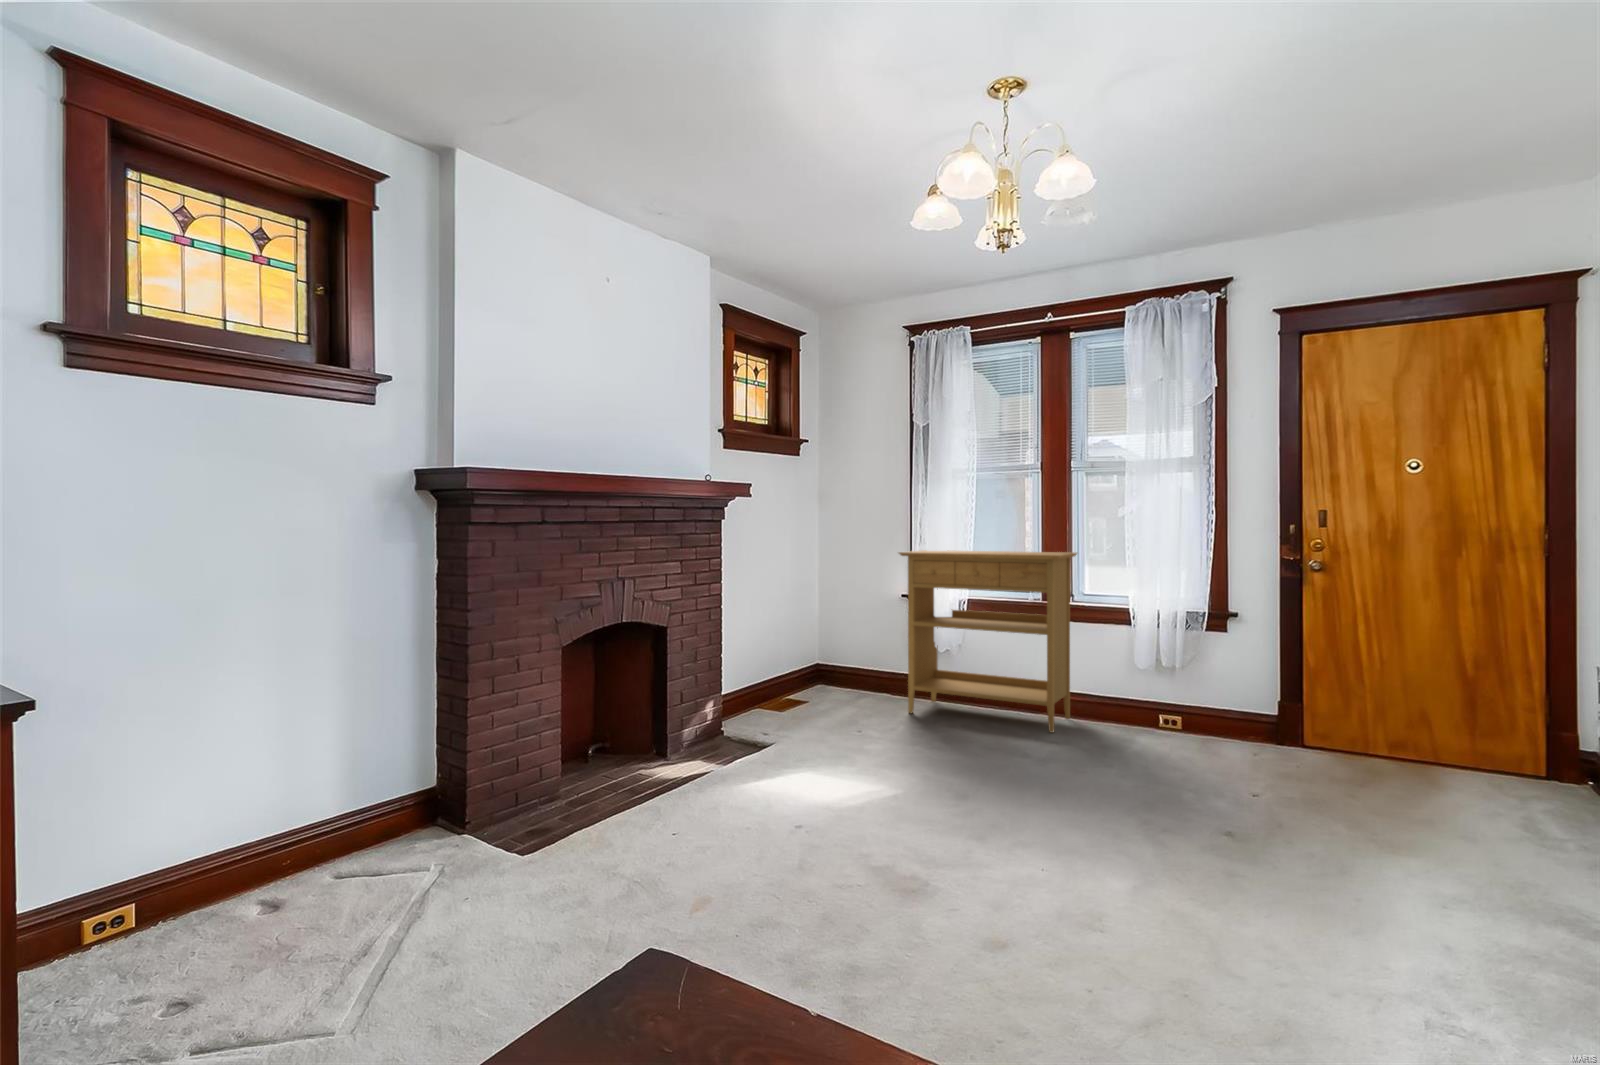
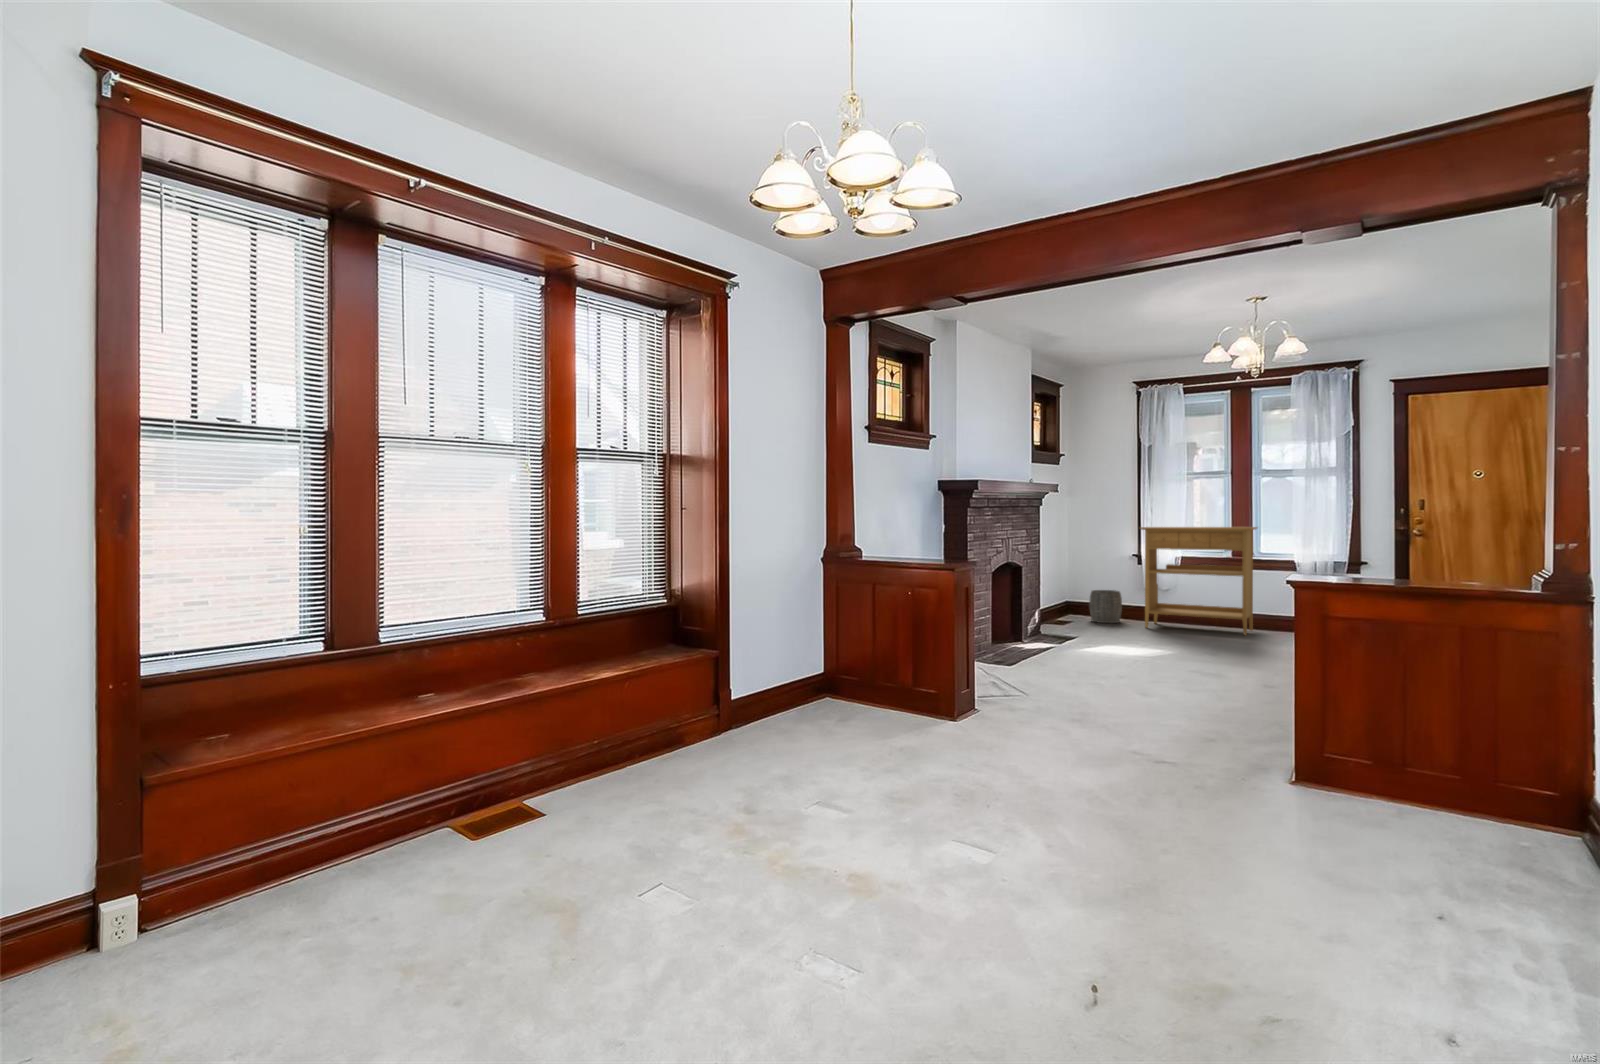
woven basket: none [839,646,886,701] -> present [1089,590,1122,623]

